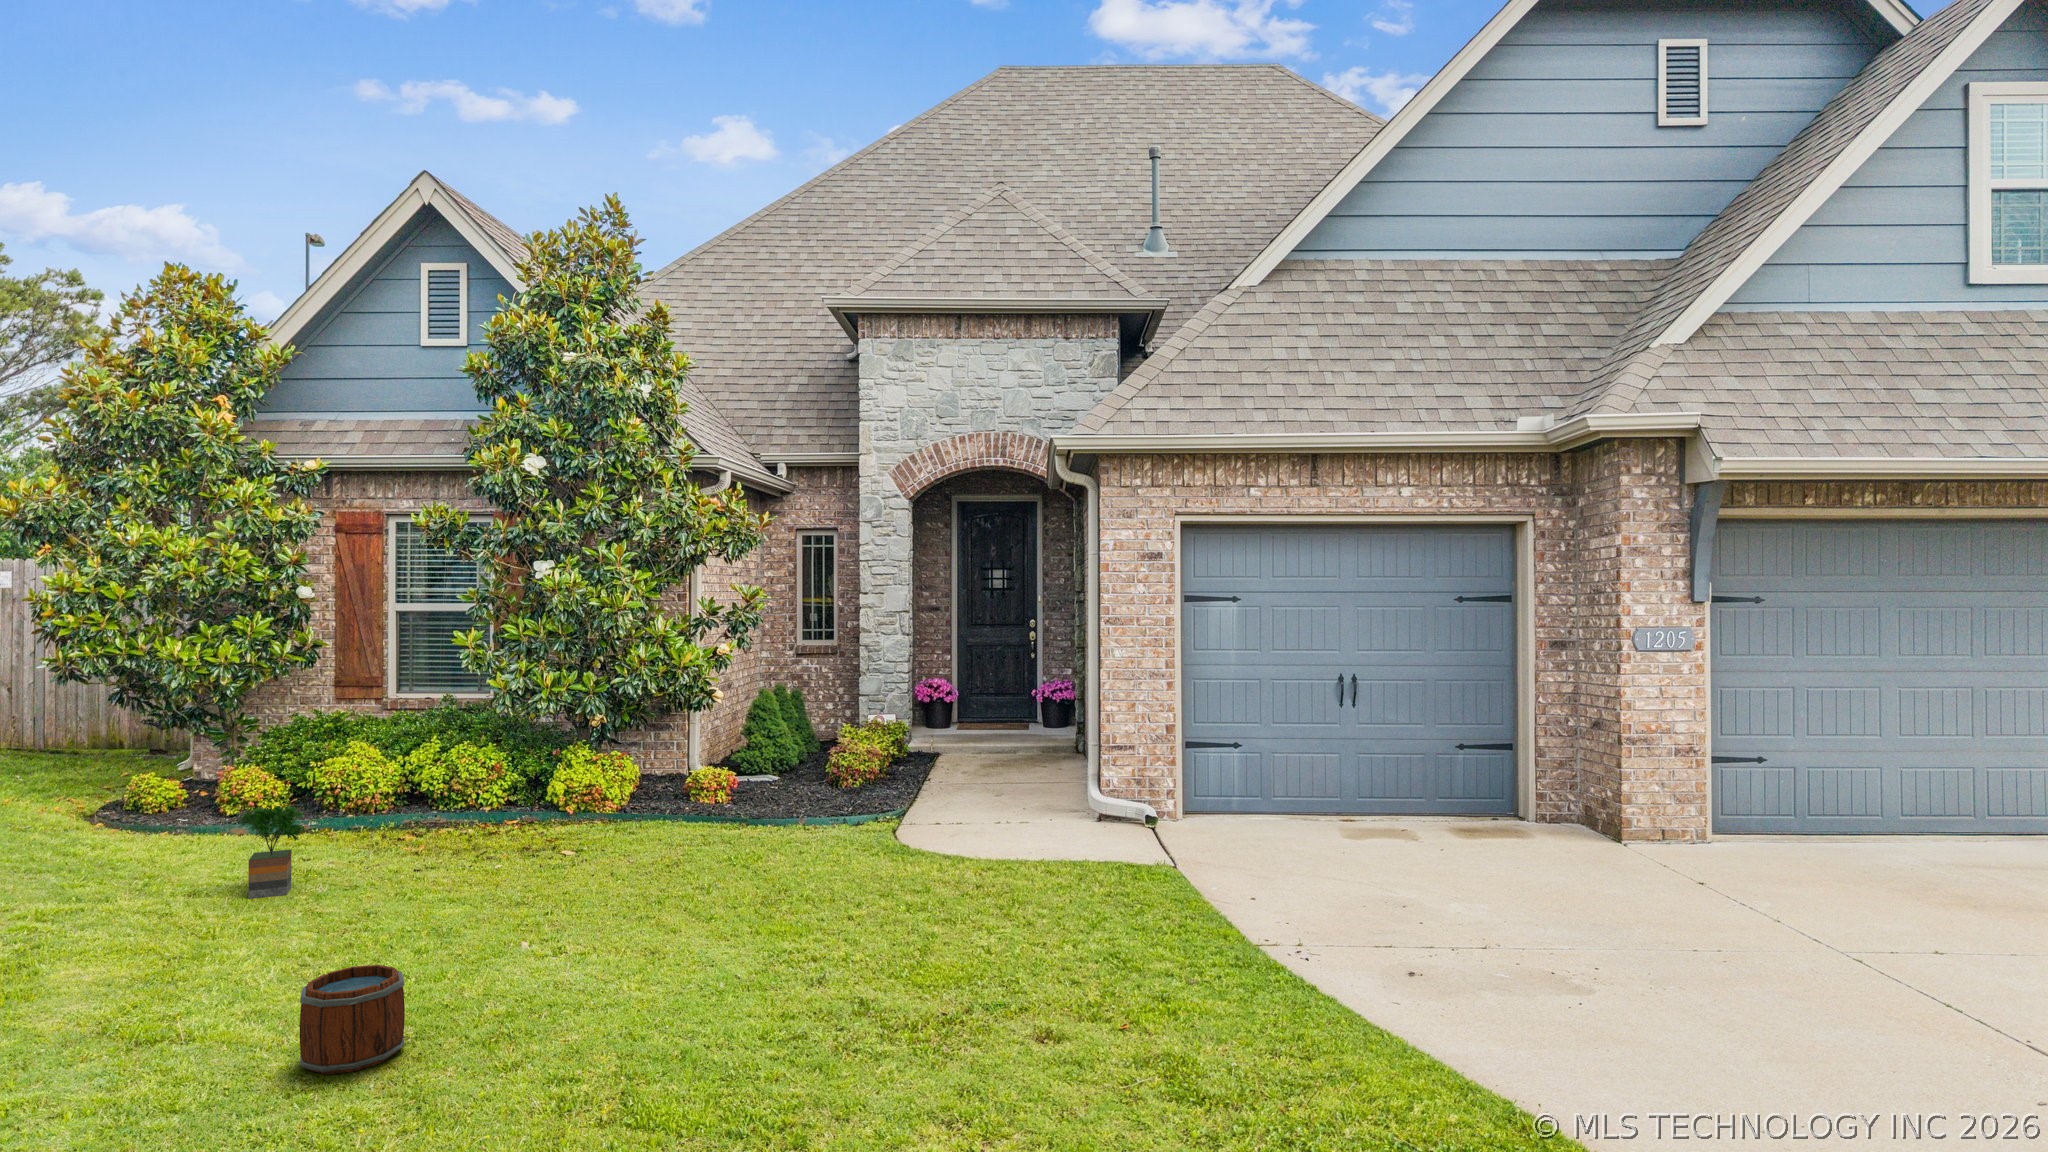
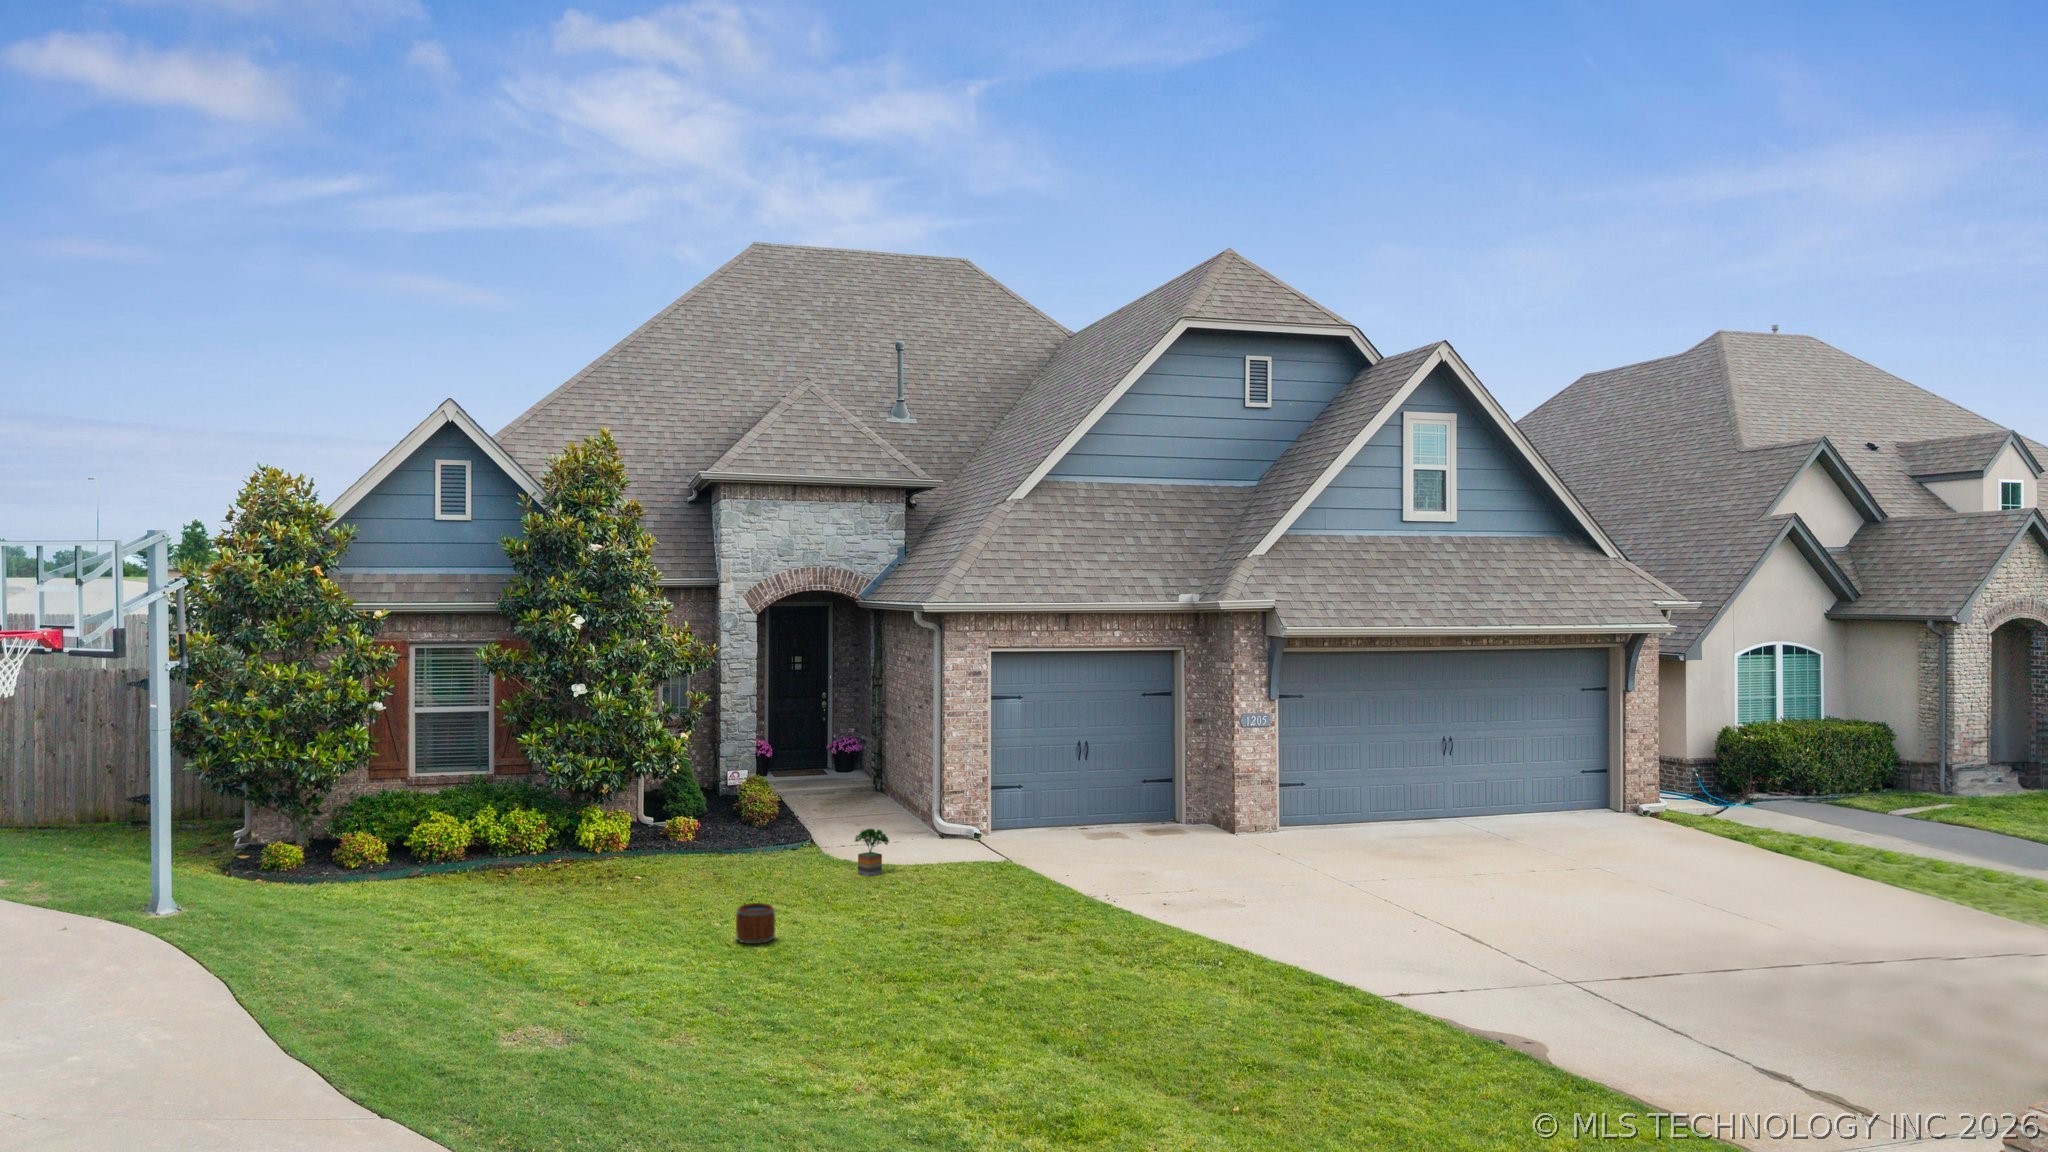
potted tree: present [240,806,306,899] -> present [855,829,889,877]

